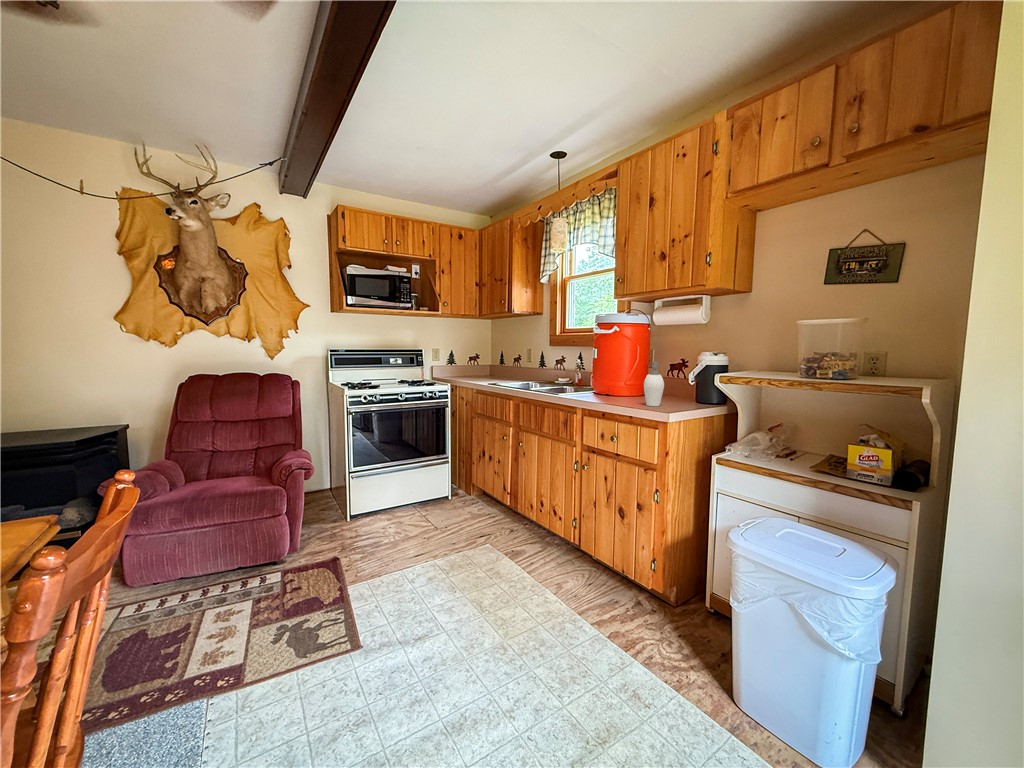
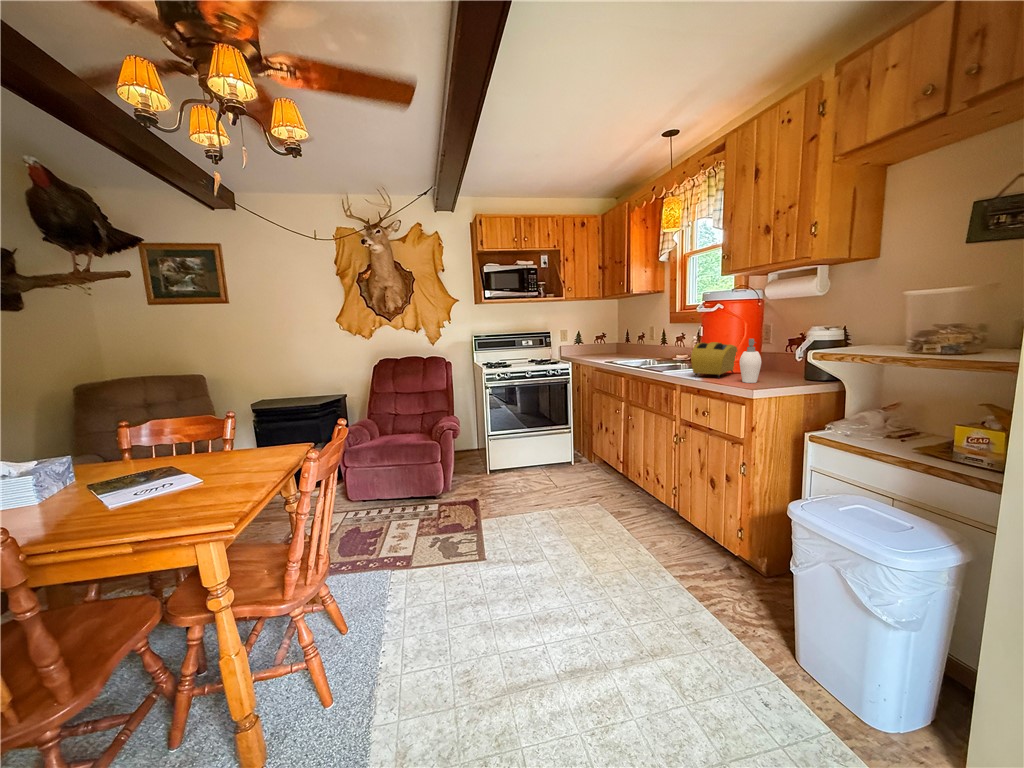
toaster: none [593,365,632,402] -> present [691,342,737,378]

